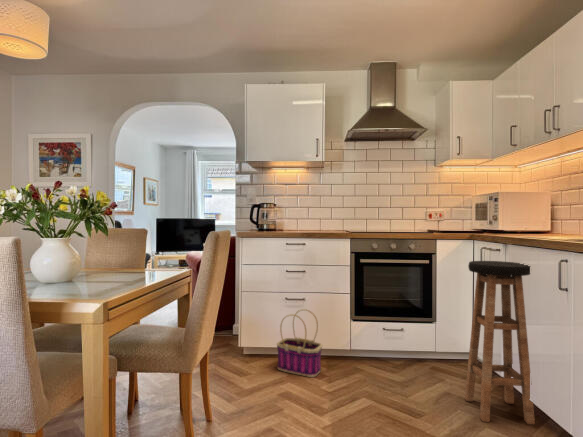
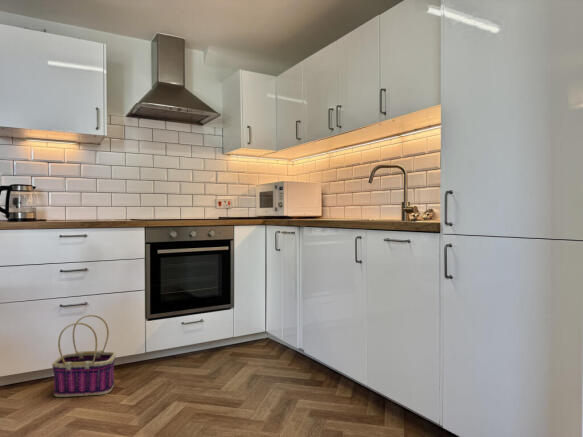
bar stool: present [465,261,535,424] -> none [269,242,327,389]

